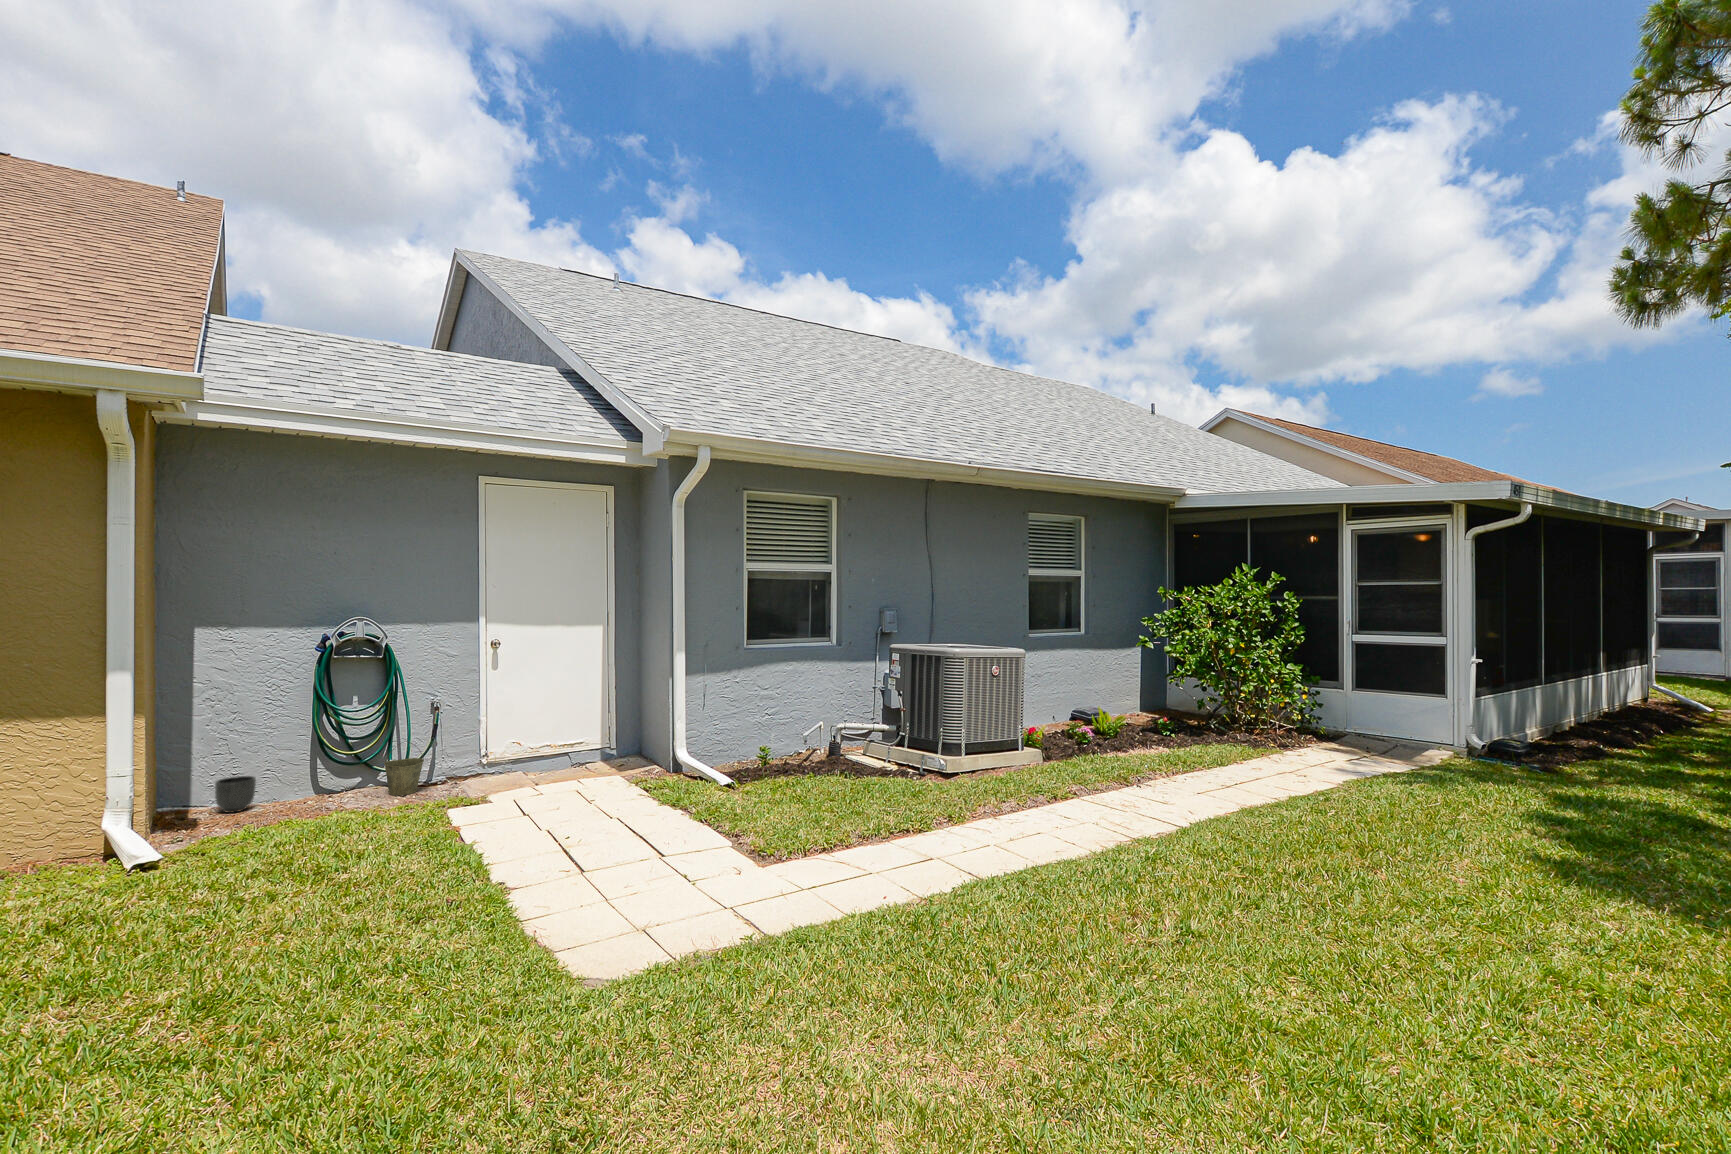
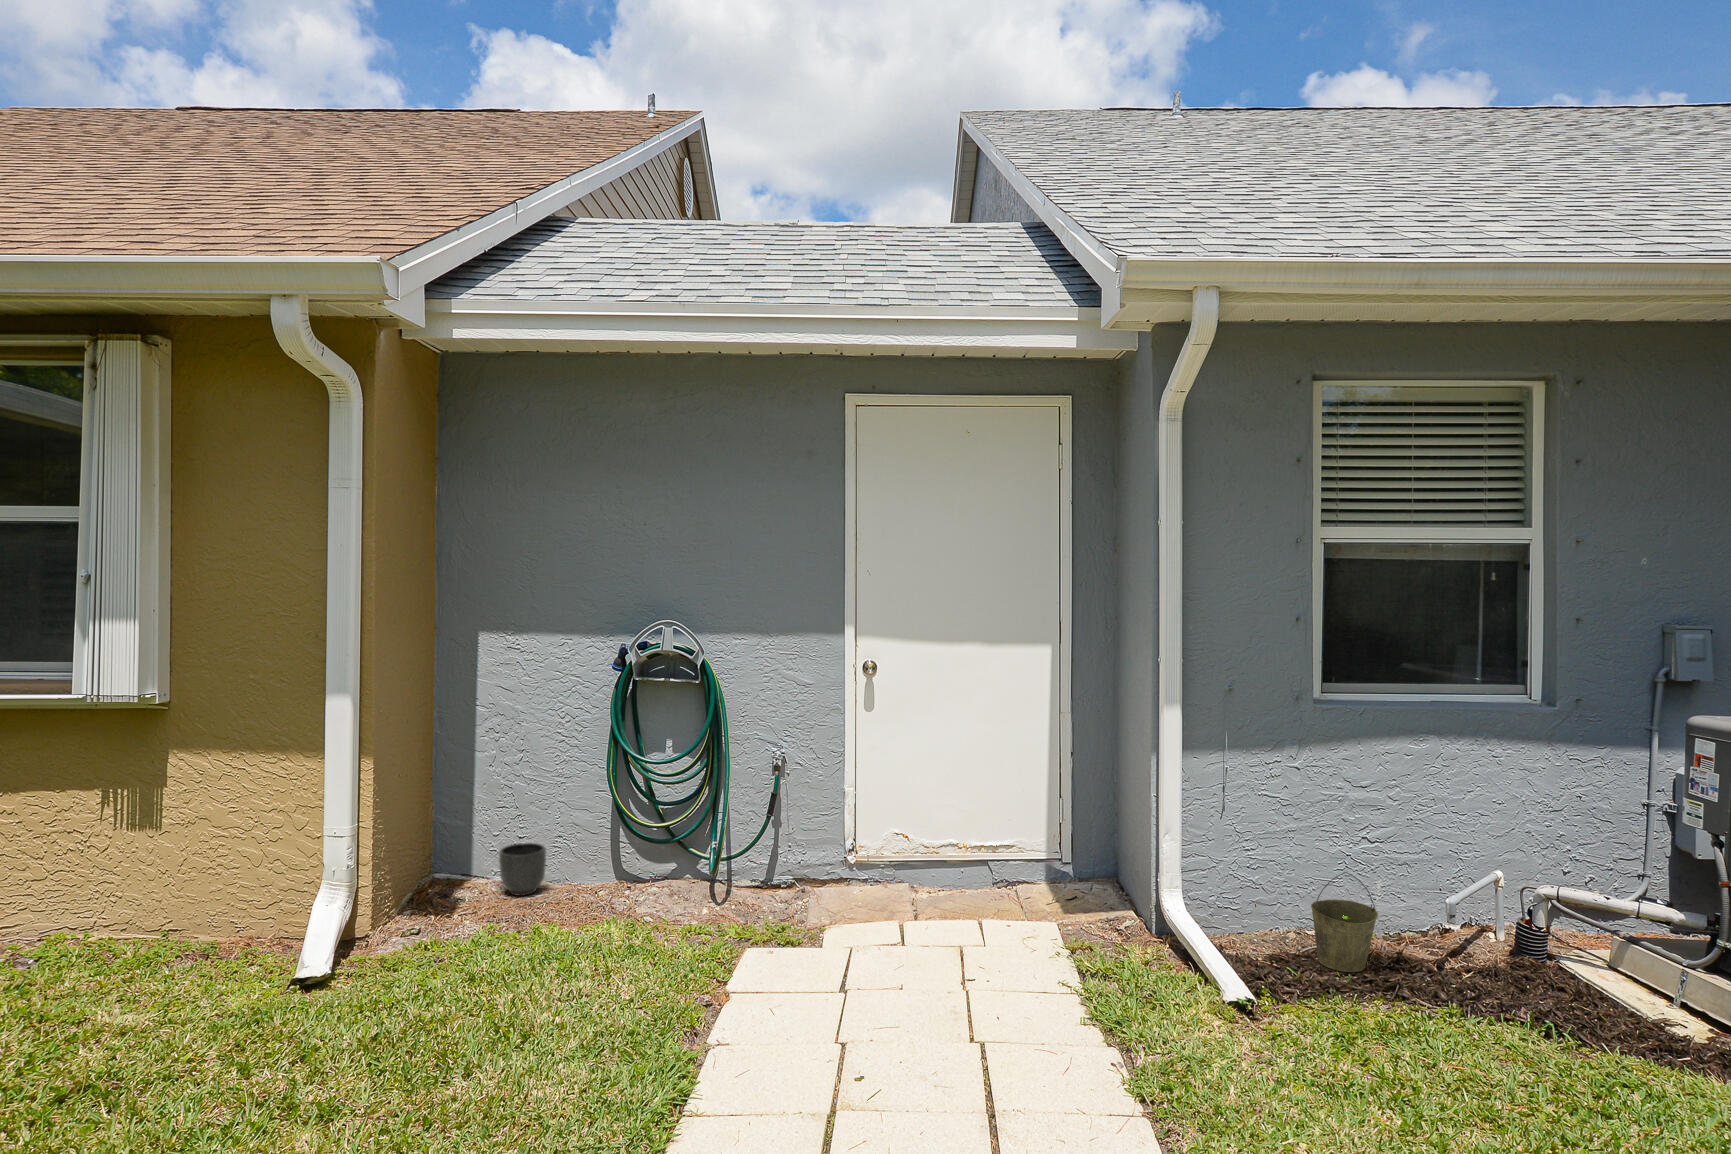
bucket: present [384,741,424,795] -> present [1311,872,1378,972]

